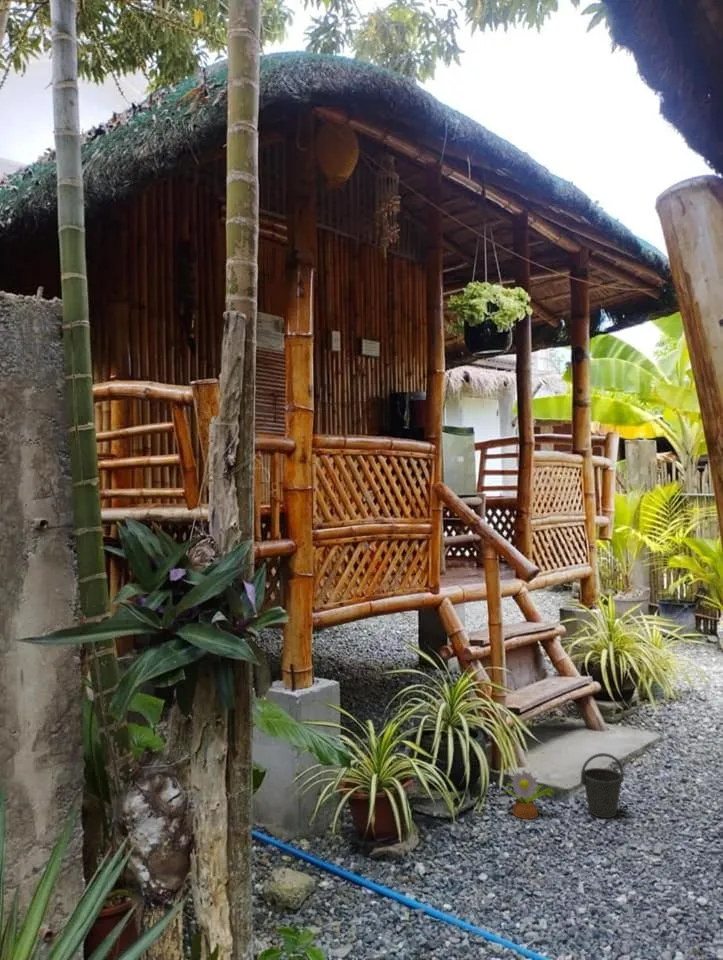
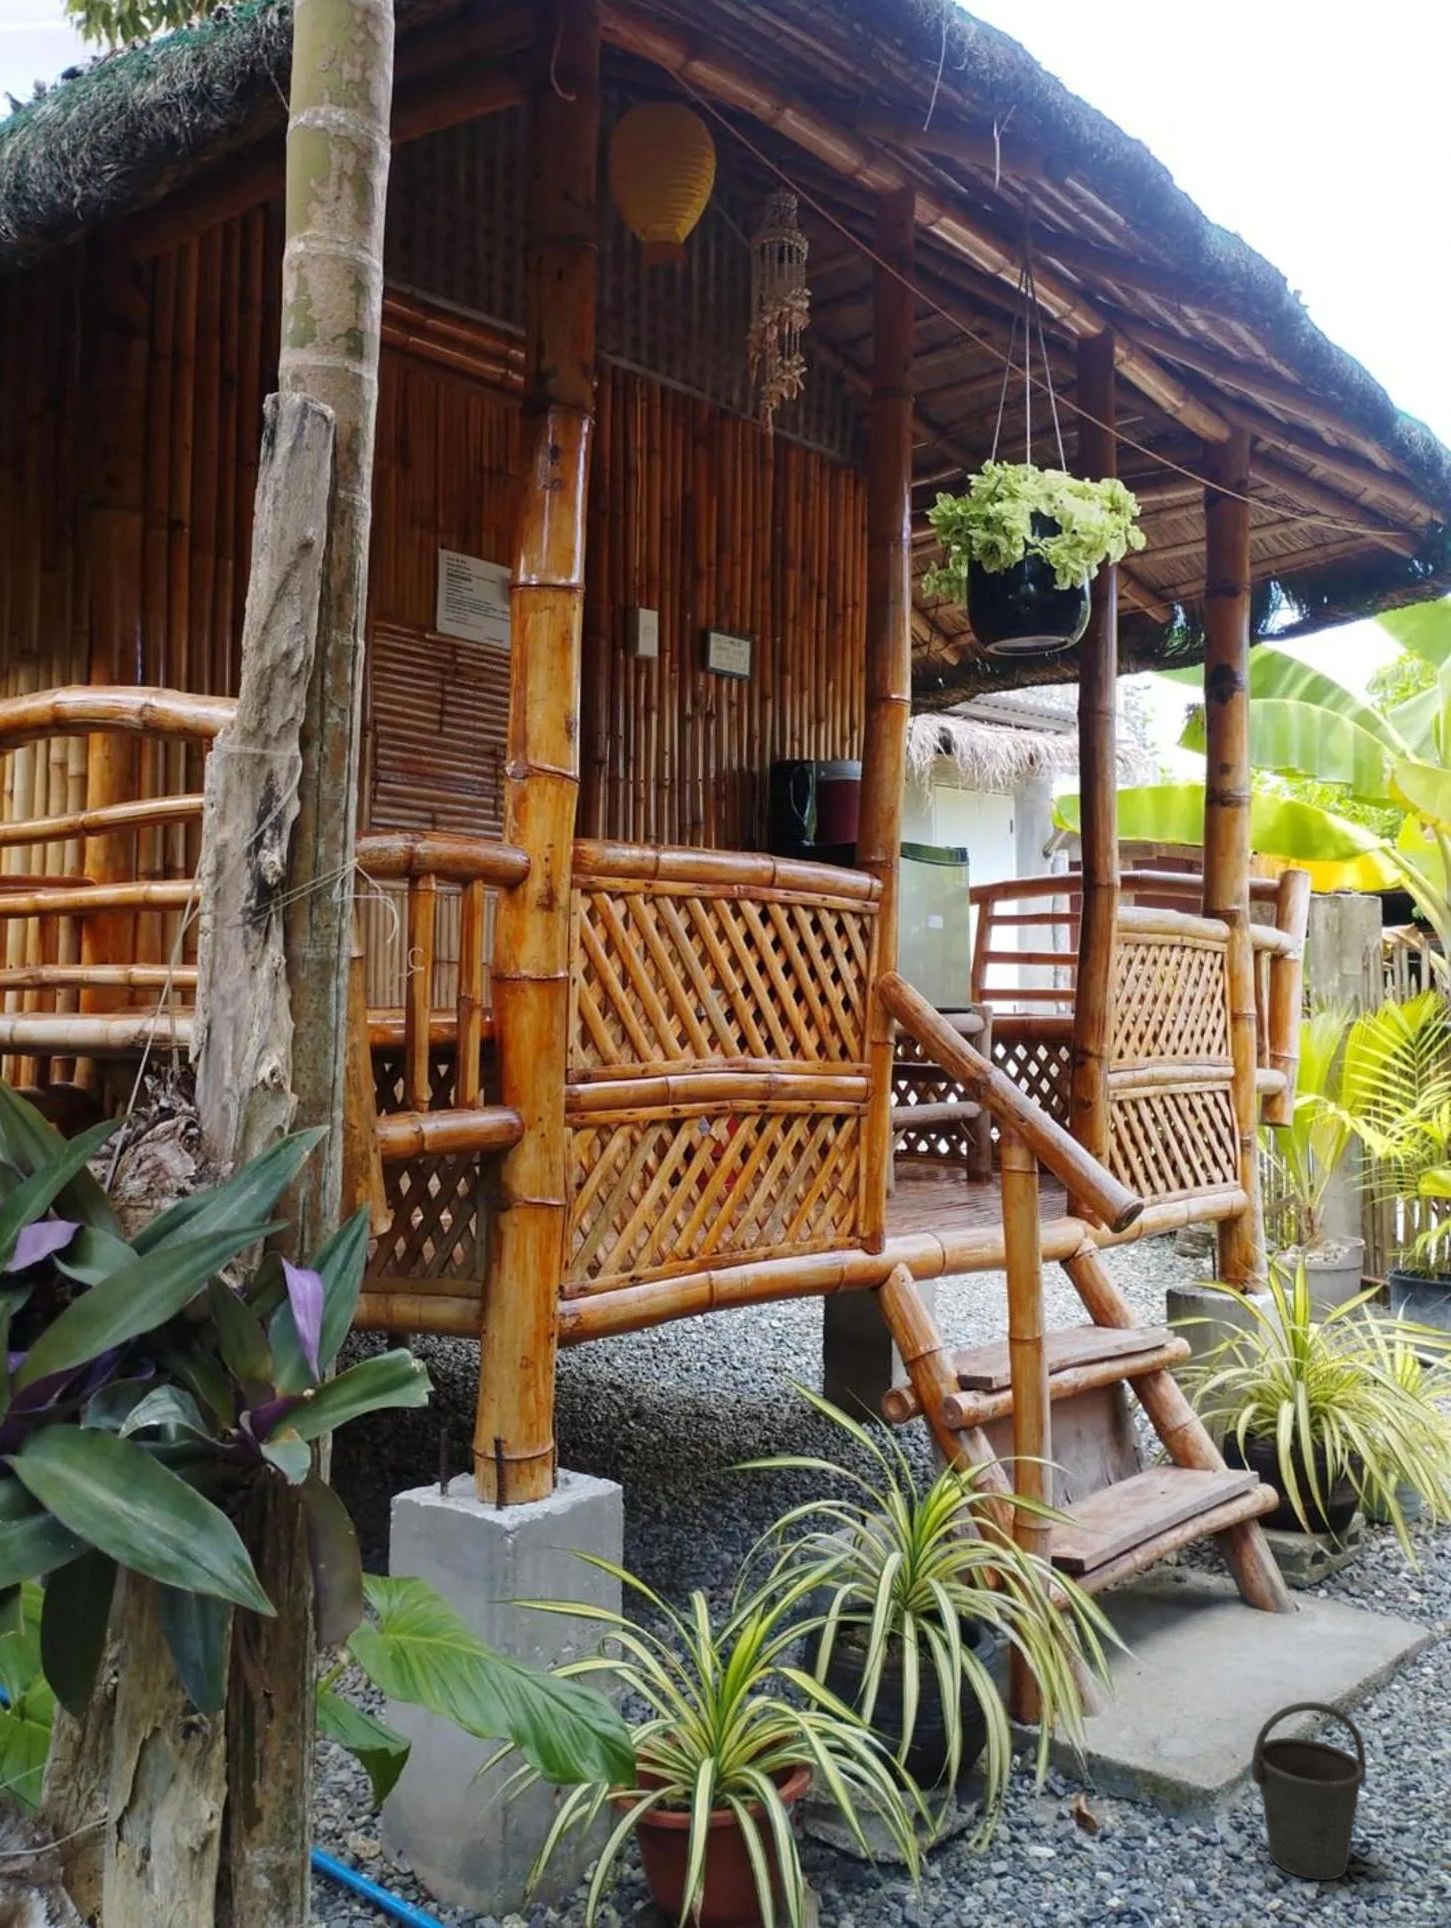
decorative plant: present [504,770,553,819] -> none [1037,1742,1181,1876]

